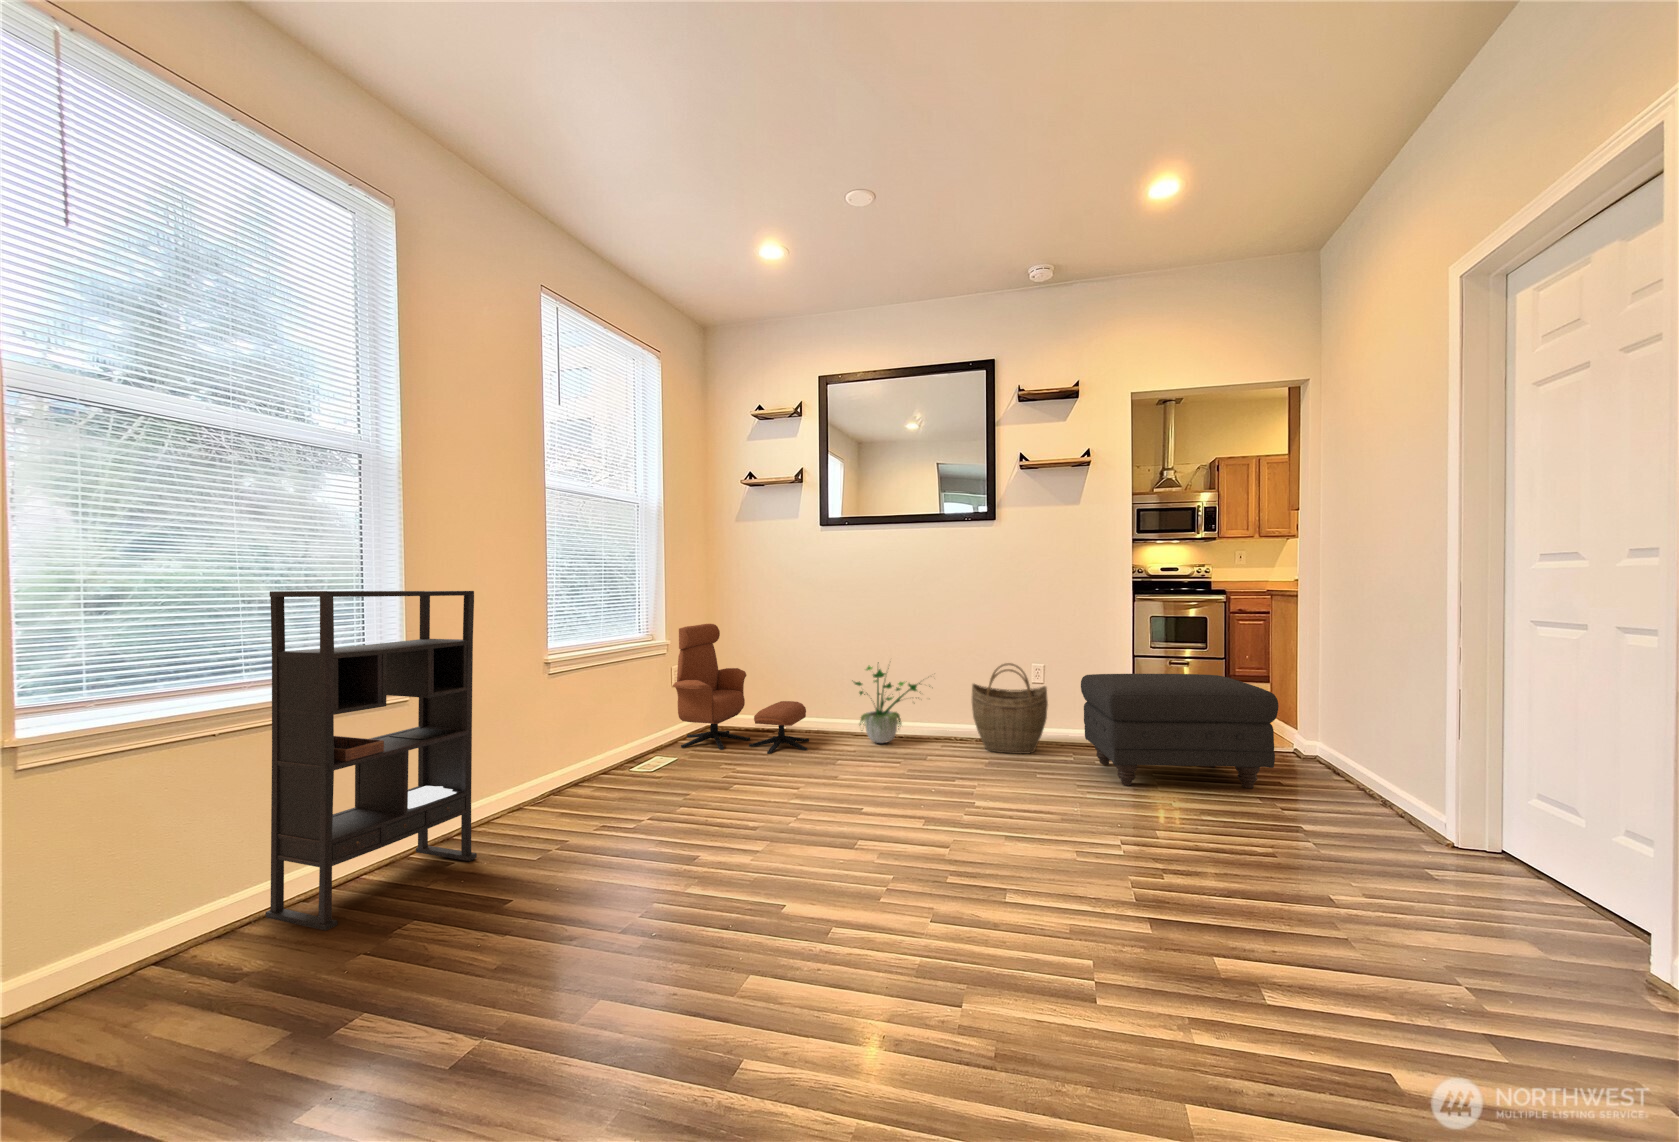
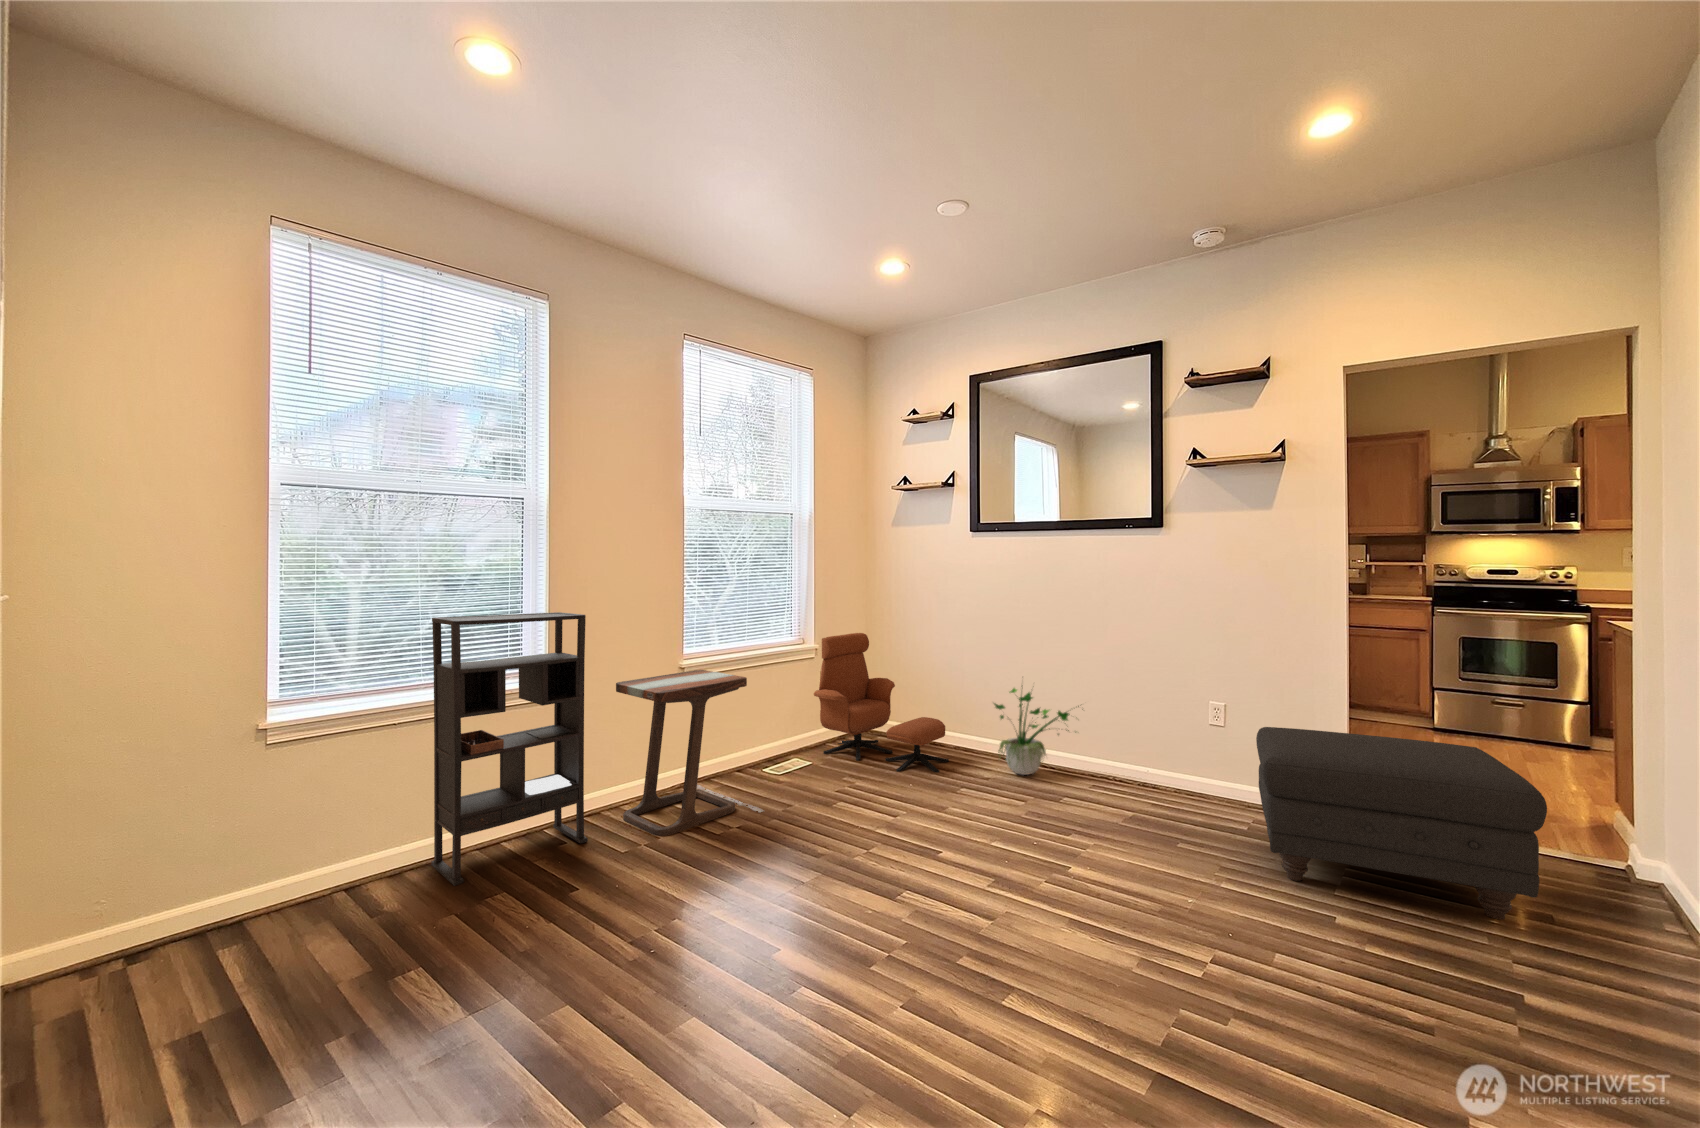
side table: none [492,660,664,840] -> present [616,670,762,836]
woven basket: present [972,663,1048,754] -> none [1124,699,1222,813]

